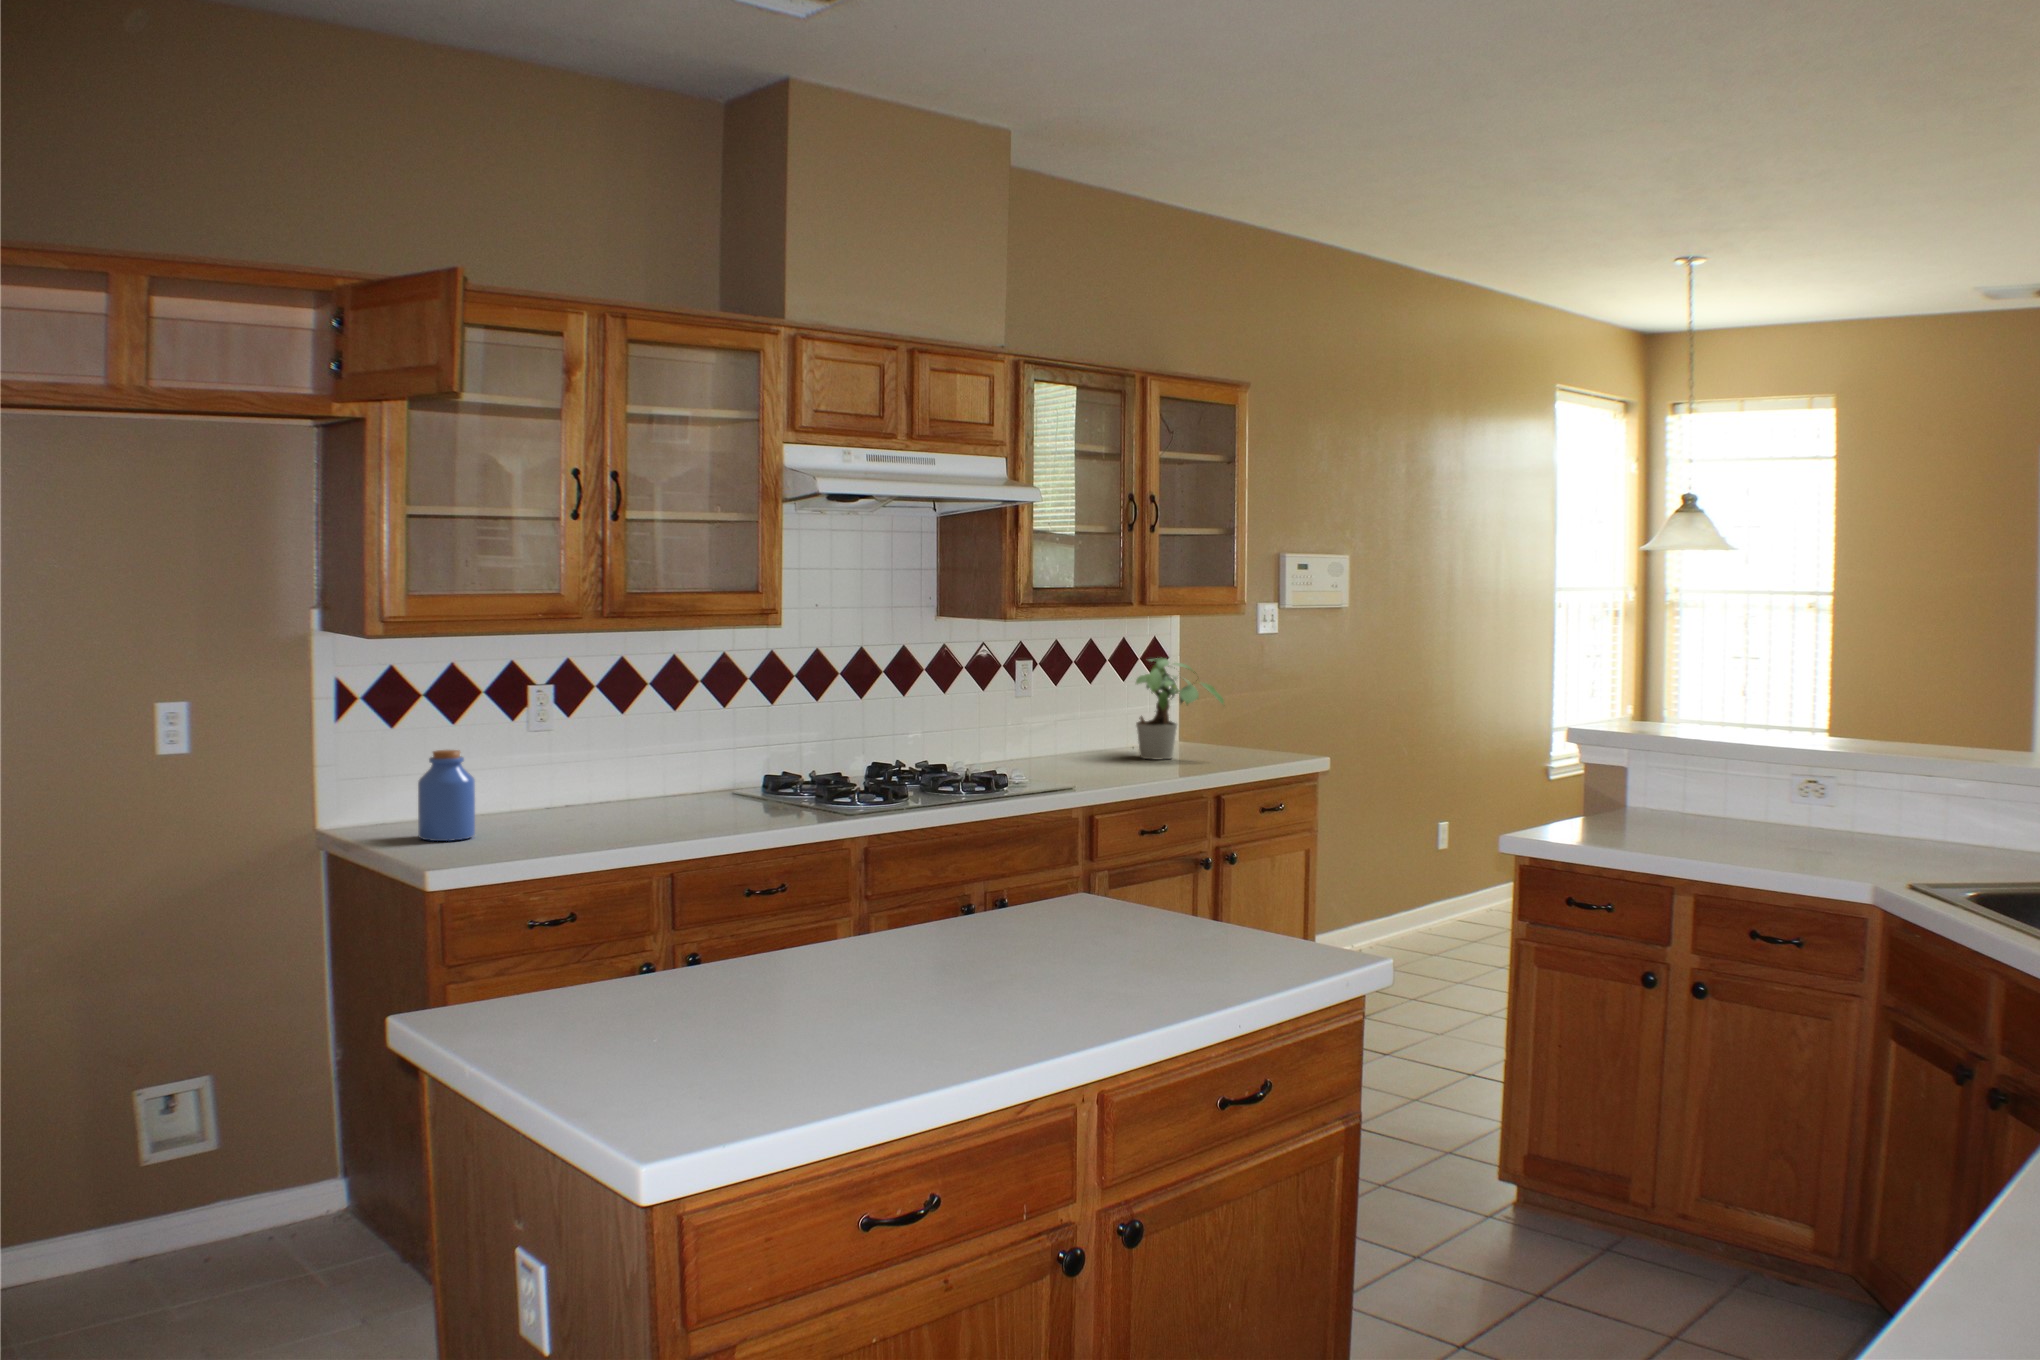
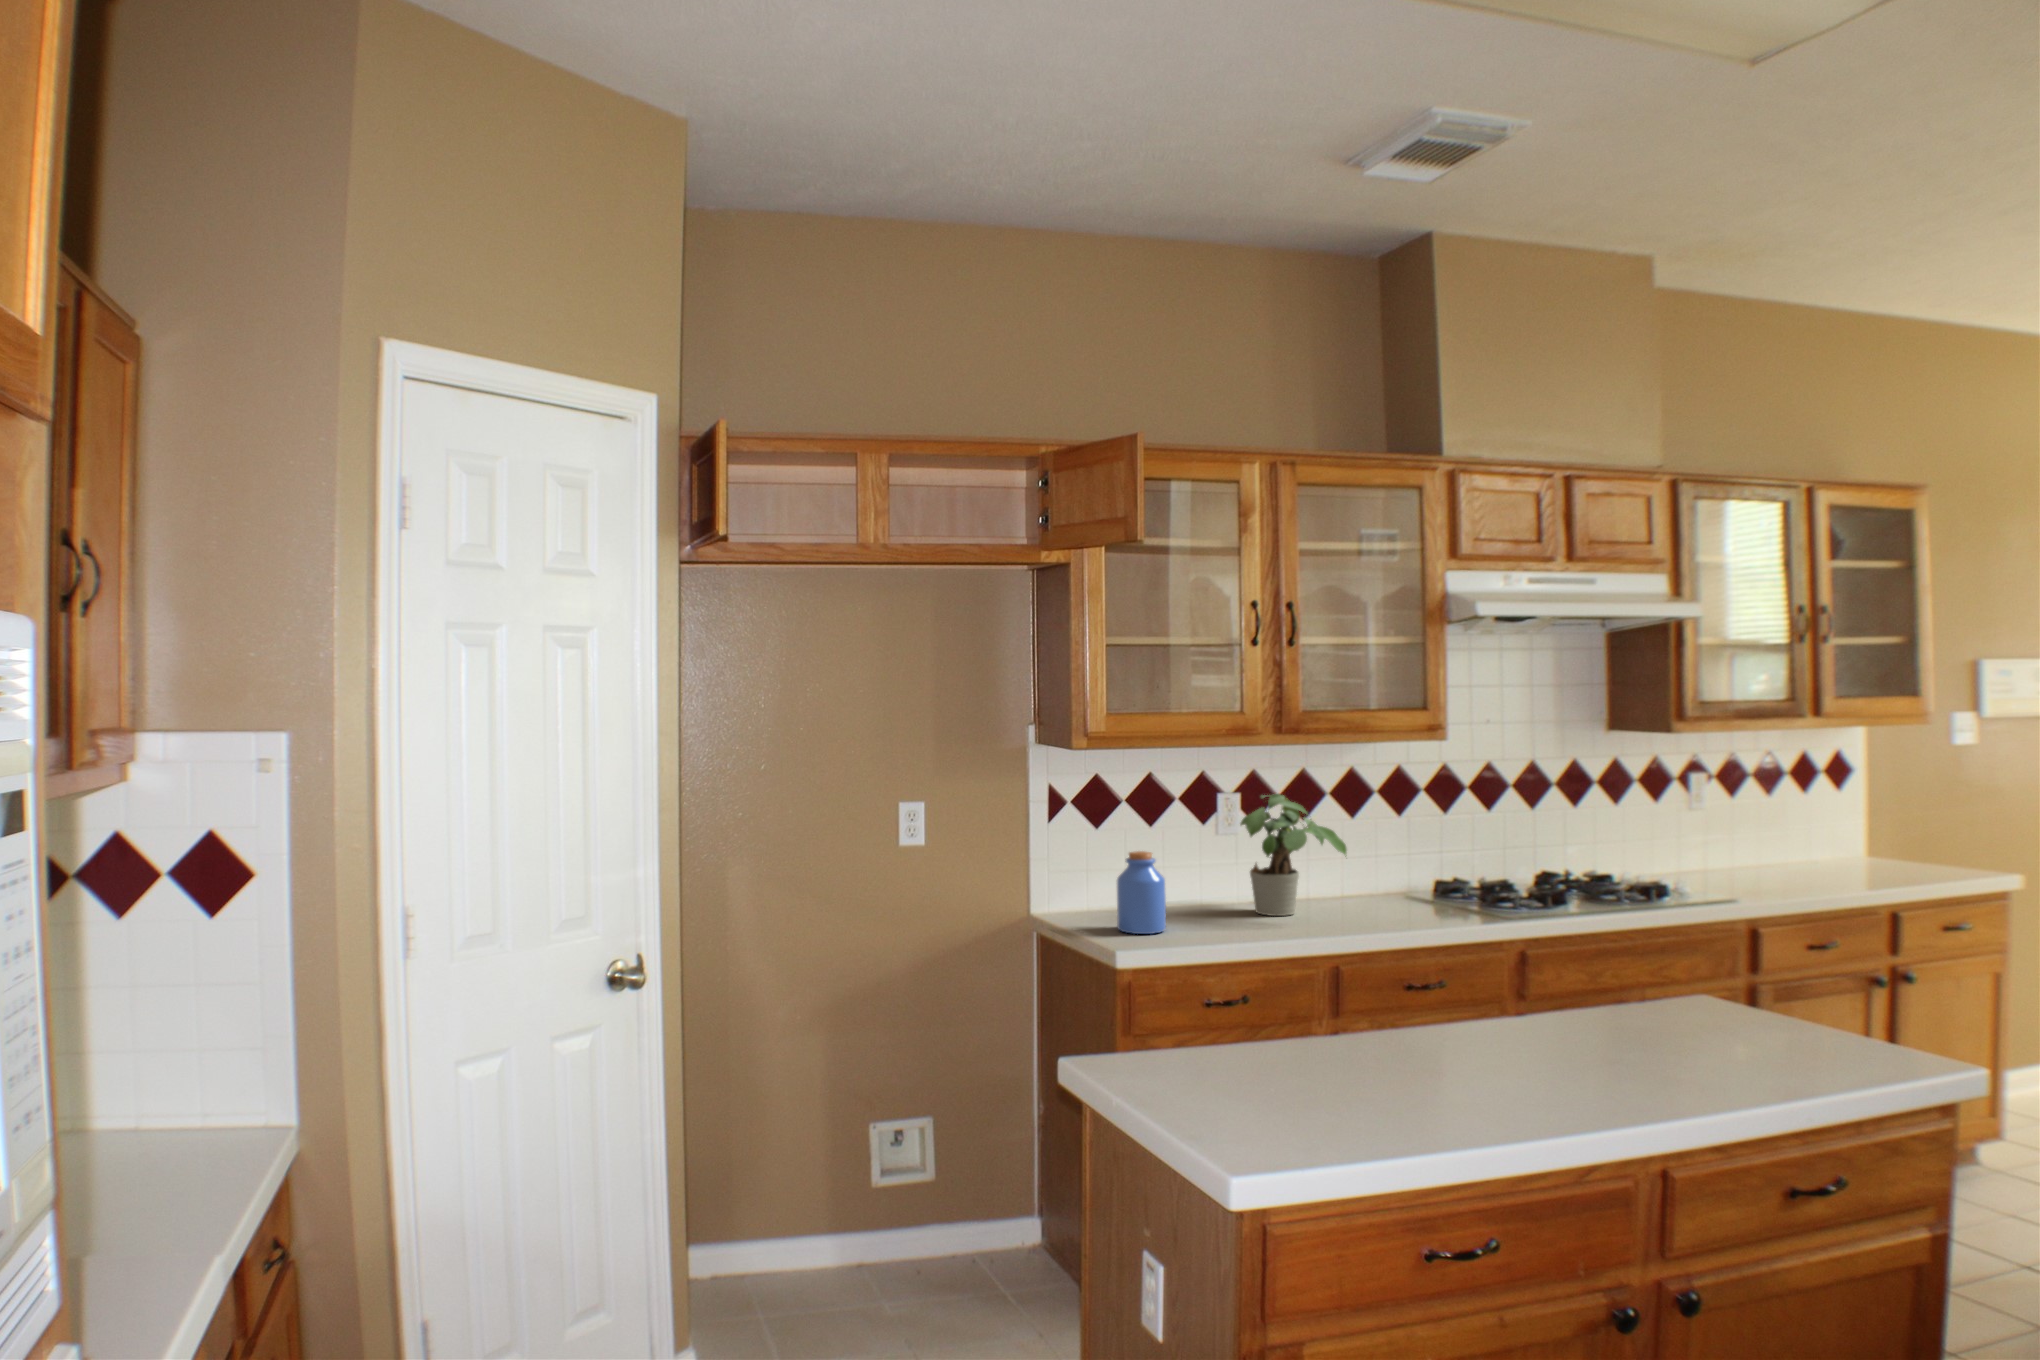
potted plant: present [1136,658,1224,760] -> present [1241,794,1347,916]

